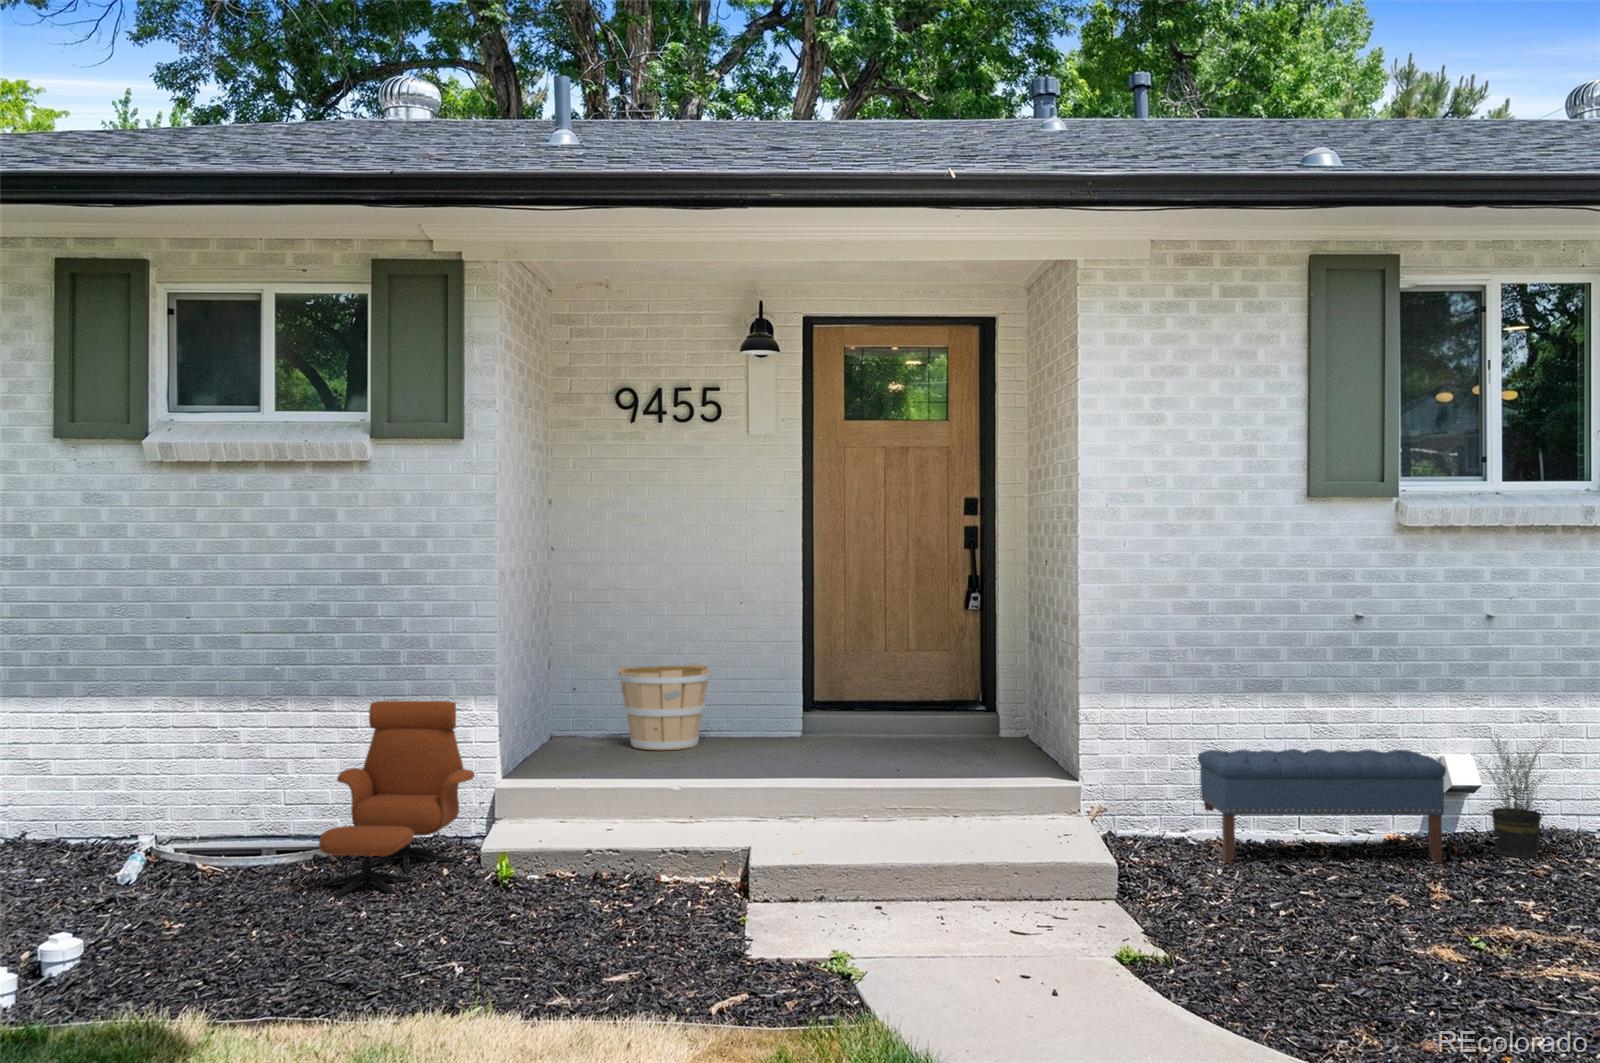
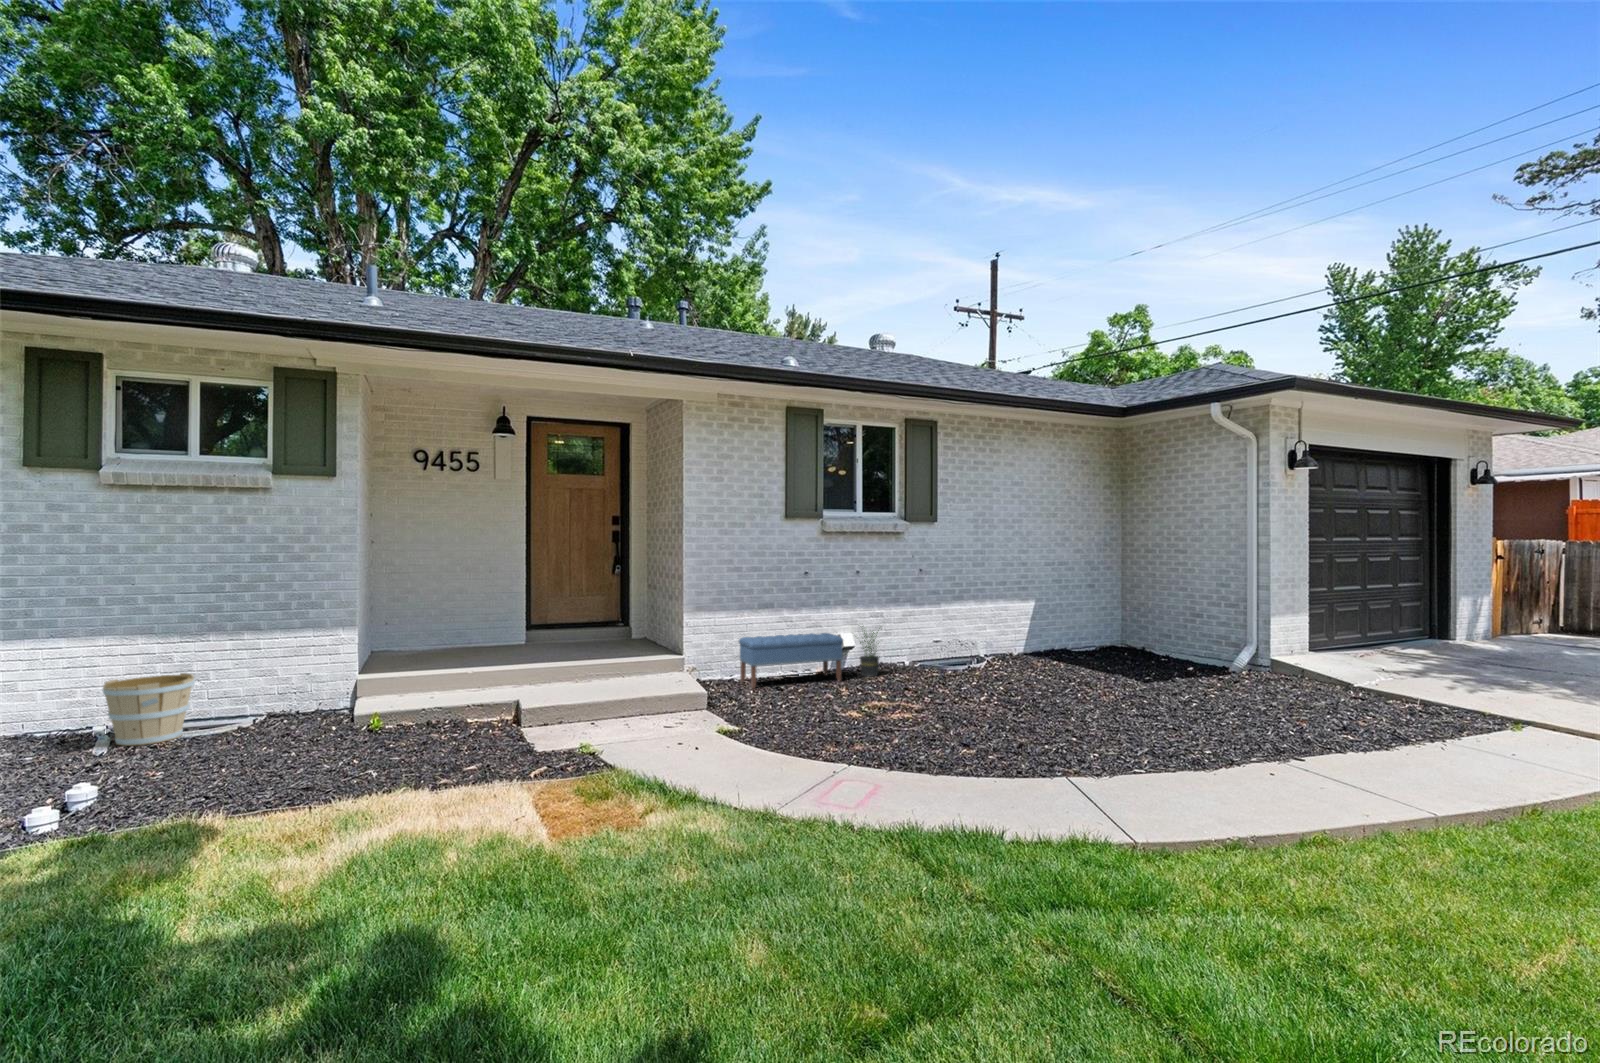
wooden bucket: present [618,664,711,750] -> present [102,673,195,746]
lounge chair: present [319,700,475,897] -> none [250,631,347,748]

